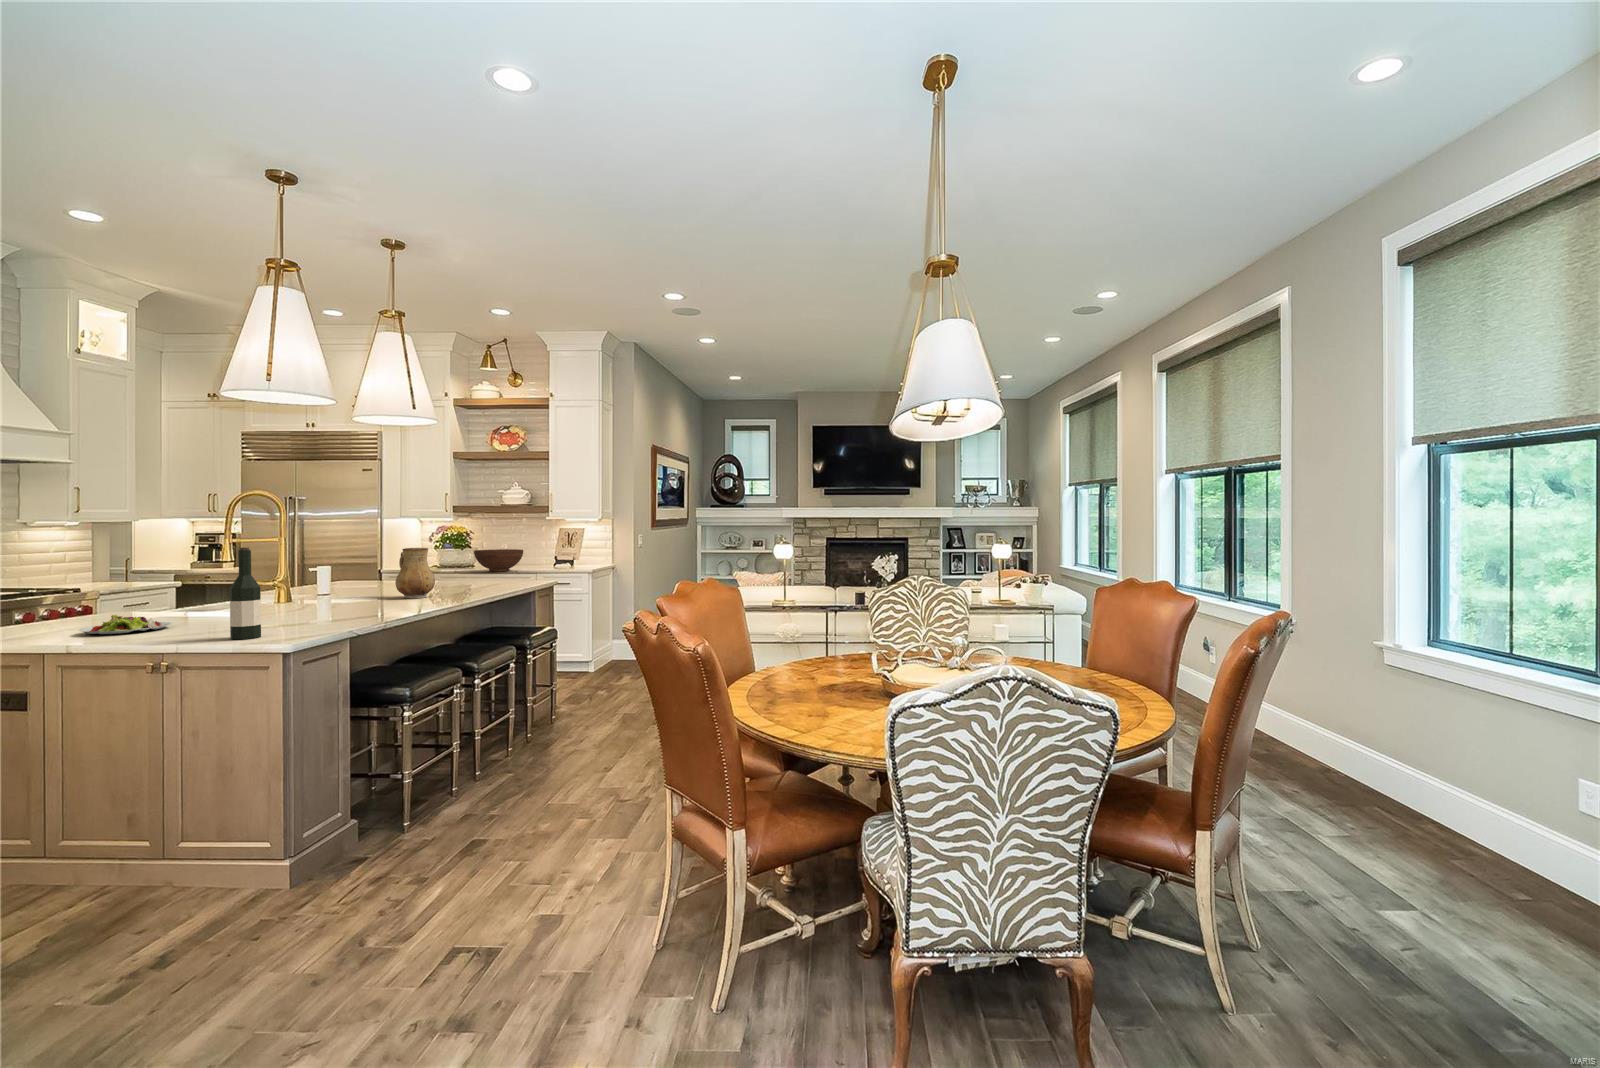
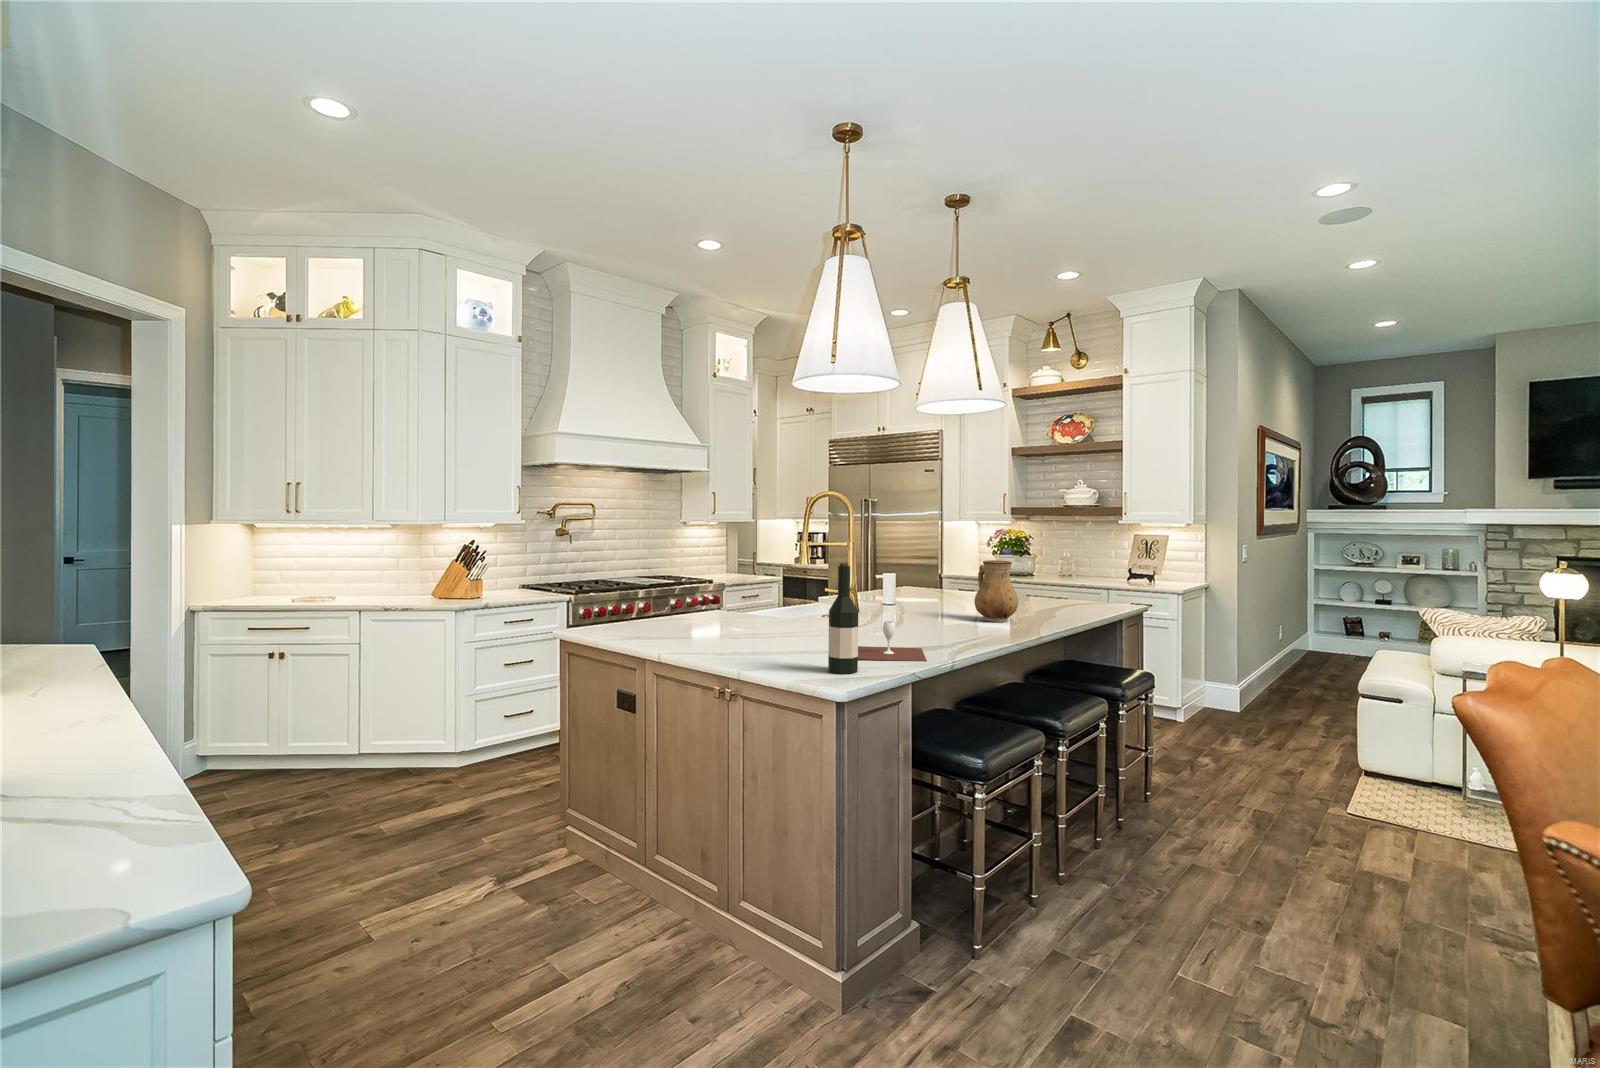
fruit bowl: present [474,549,523,572] -> none [1036,559,1092,586]
wine glass: none [259,597,333,630] -> present [858,621,927,661]
salad plate: present [79,615,173,634] -> none [705,622,776,644]

